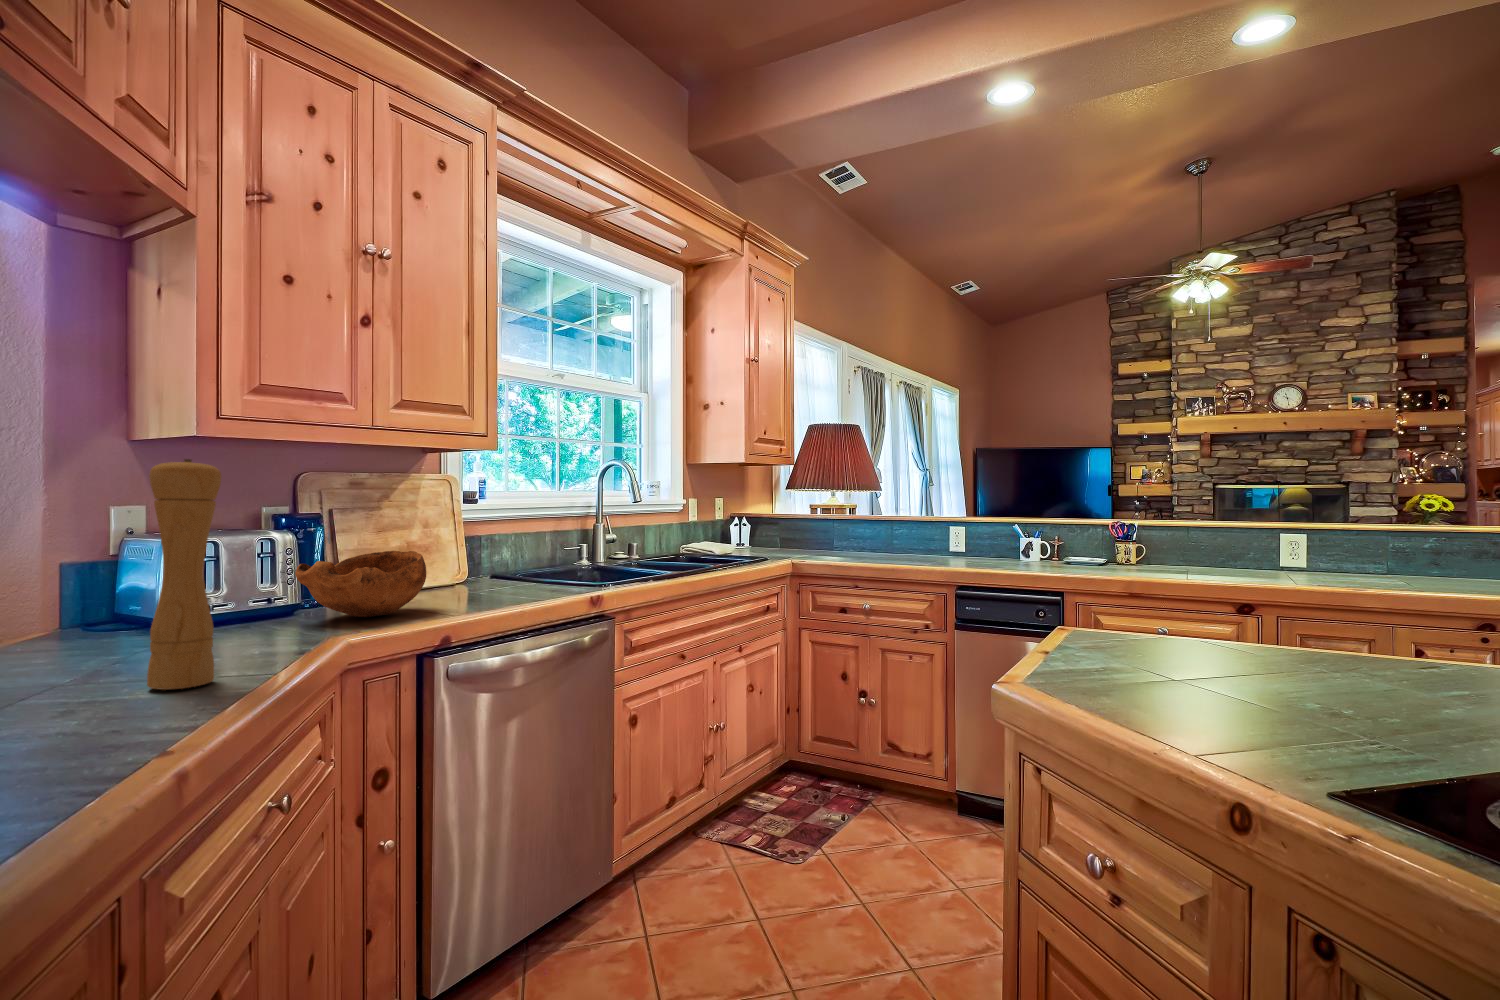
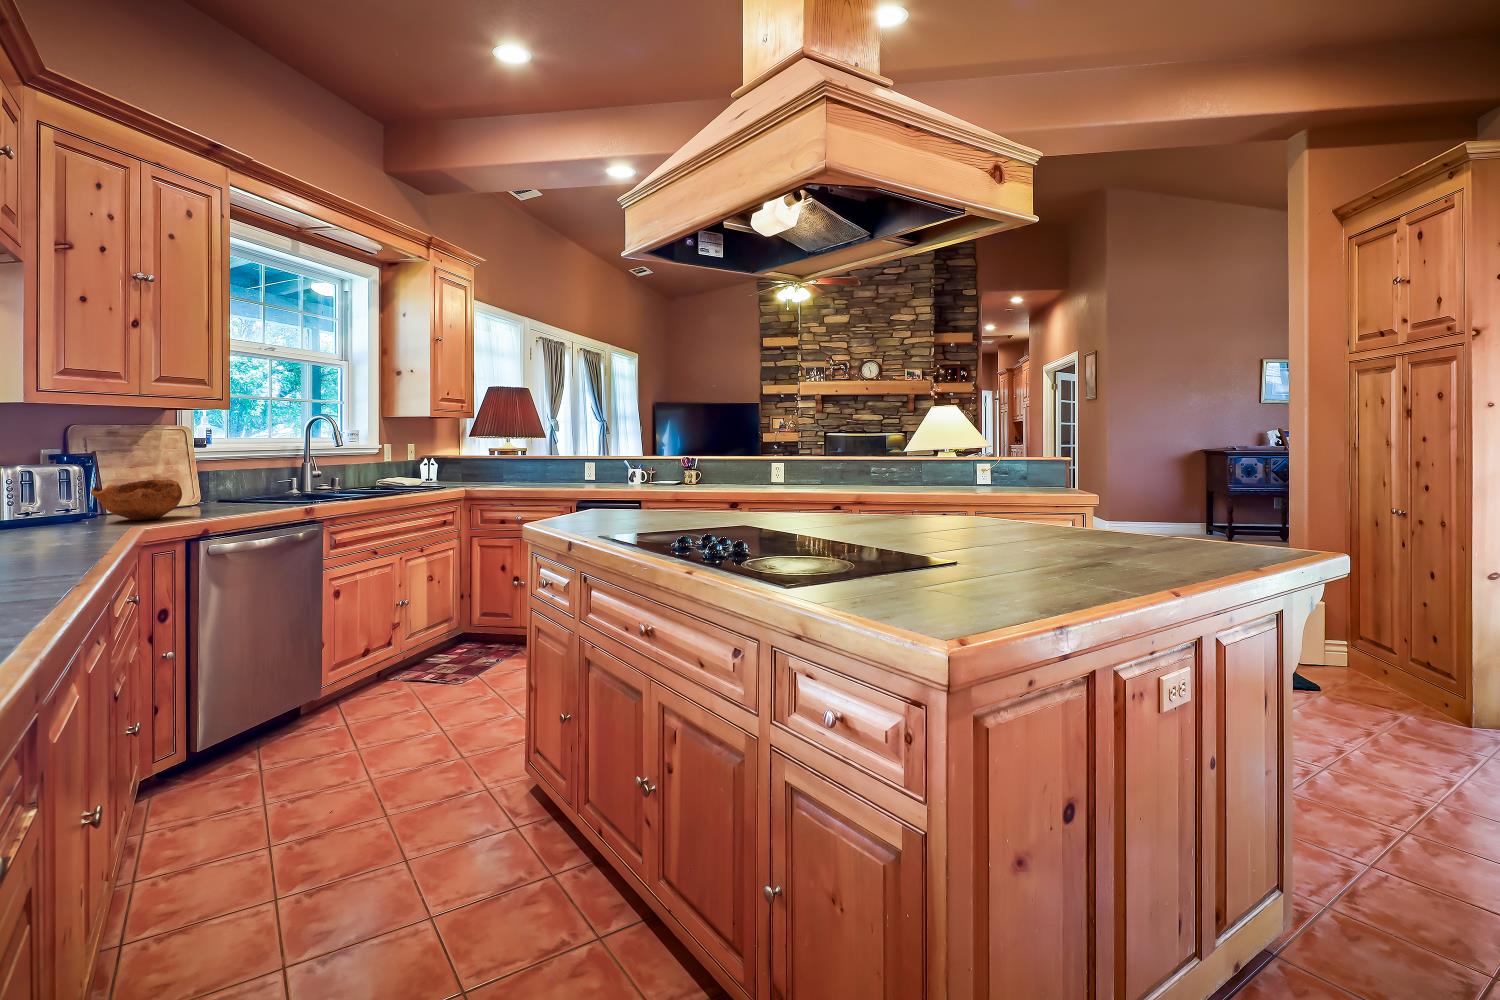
pepper mill: present [147,459,221,690] -> none [39,428,81,543]

